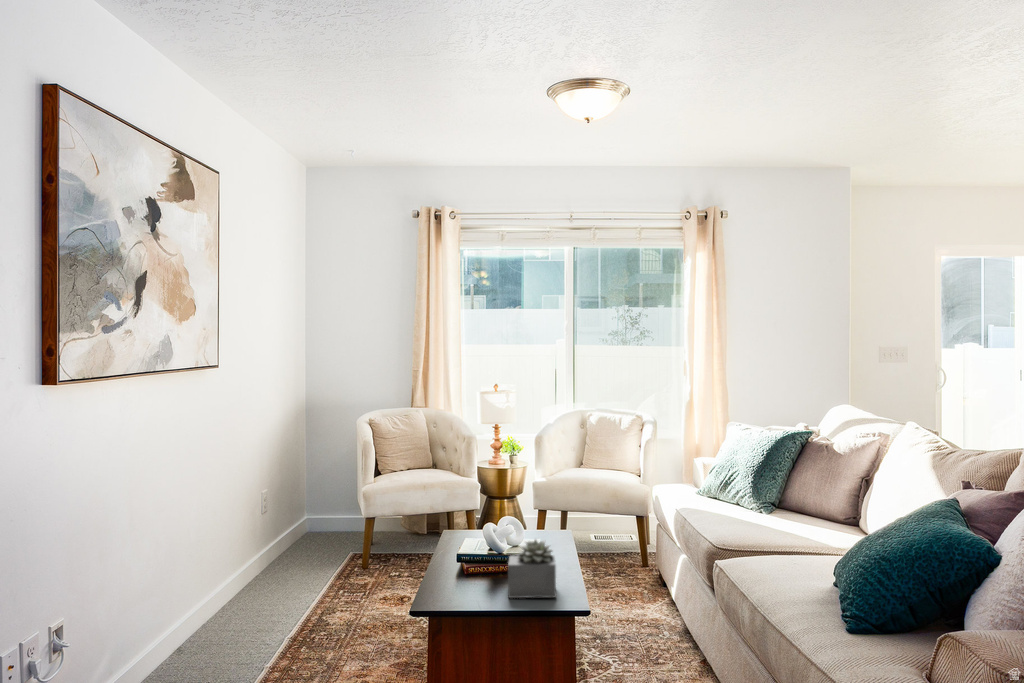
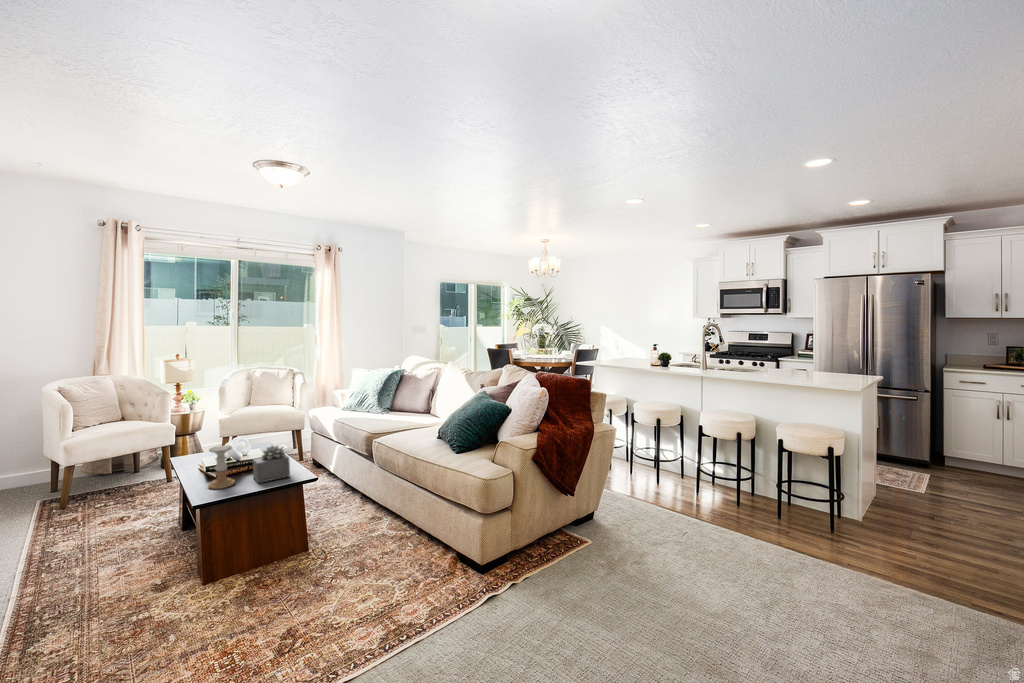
candle holder: none [448,527,483,593] -> present [208,446,235,489]

